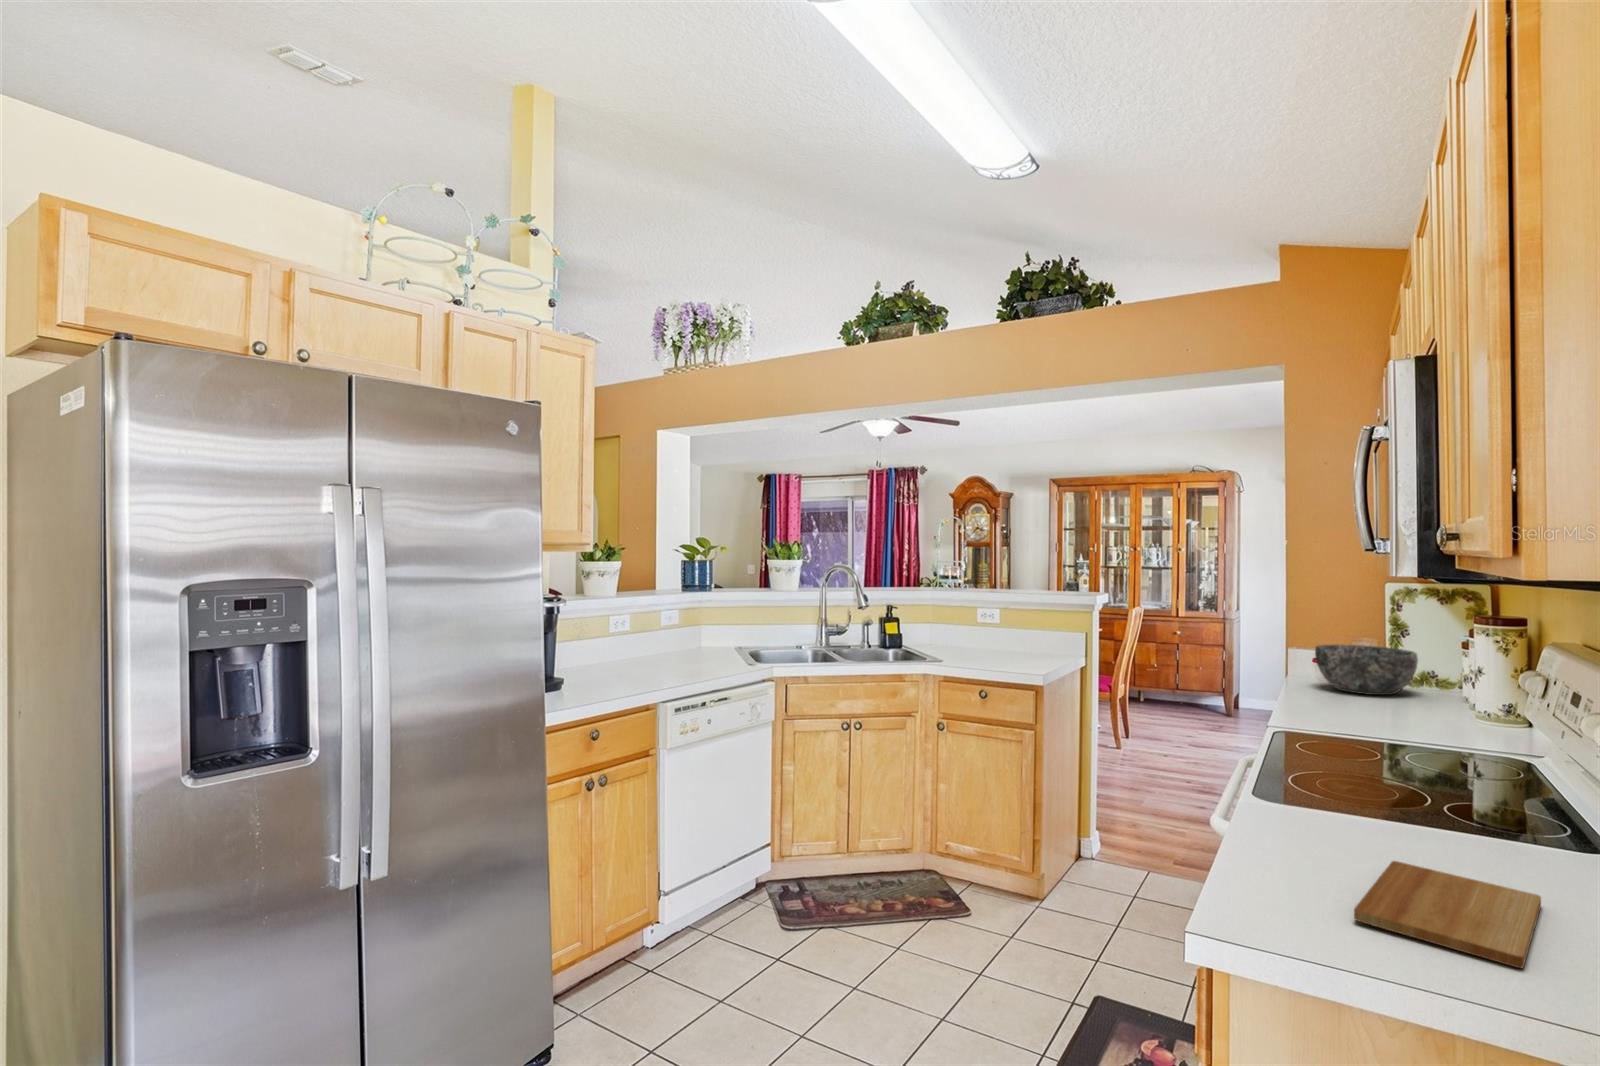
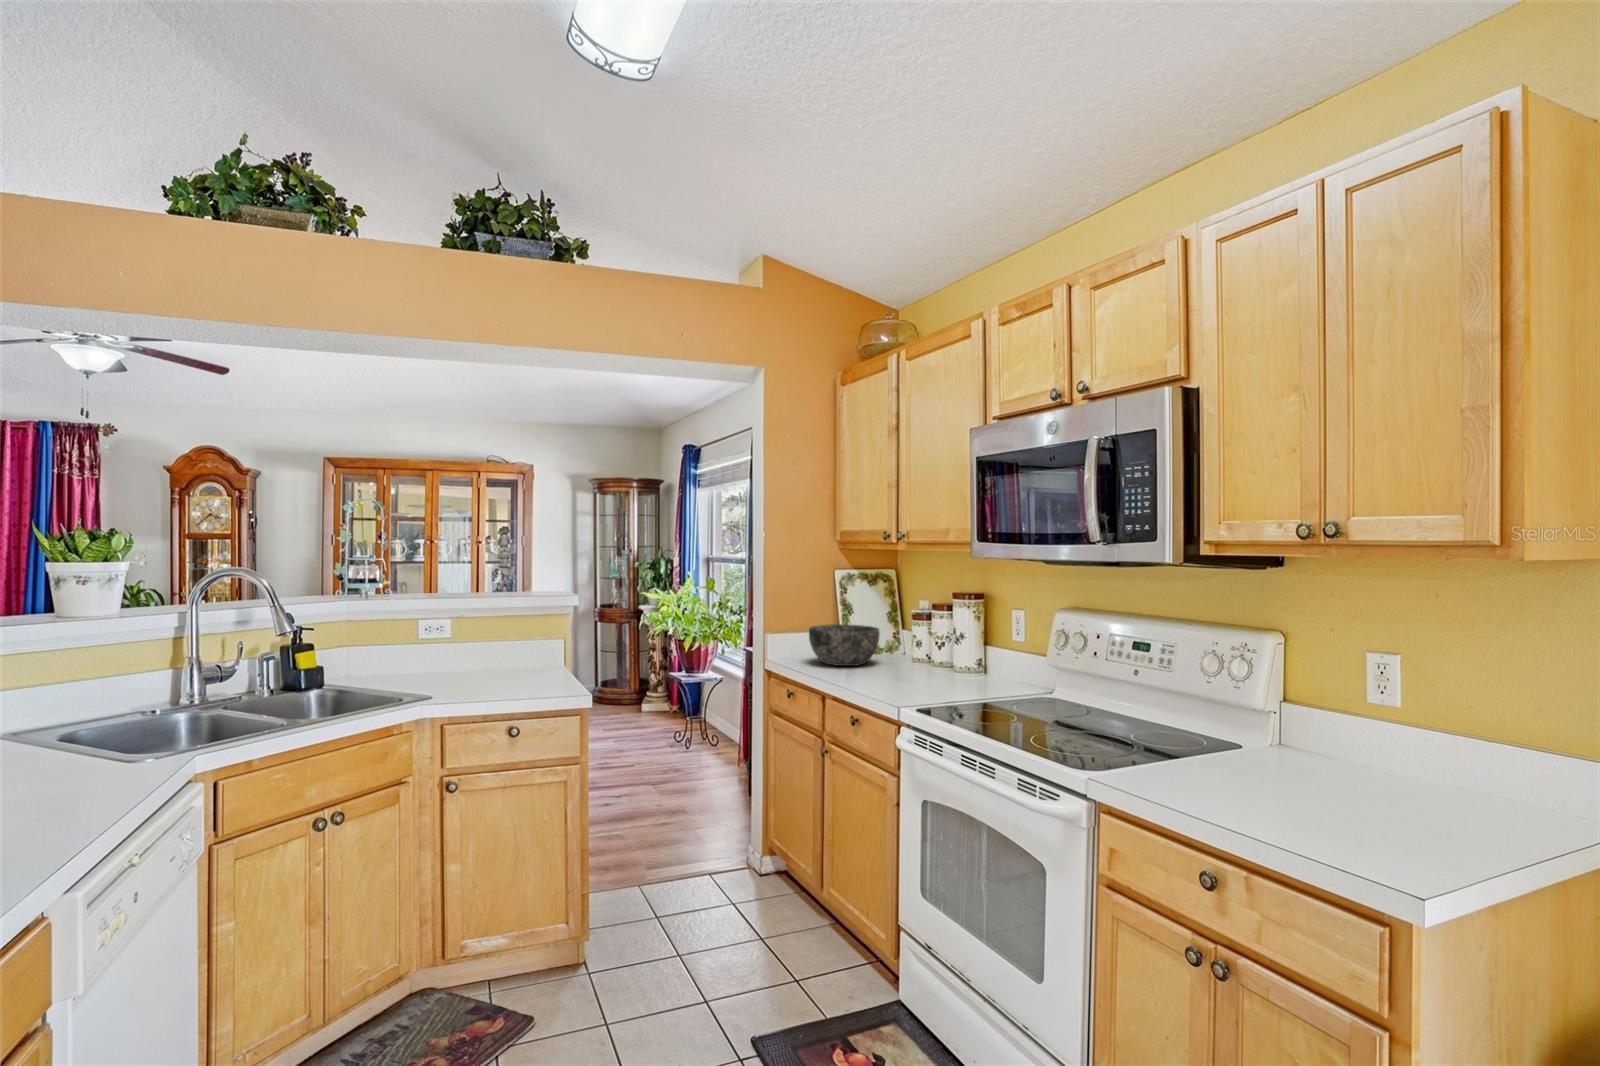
cutting board: present [1354,861,1541,968] -> none [1280,796,1491,862]

